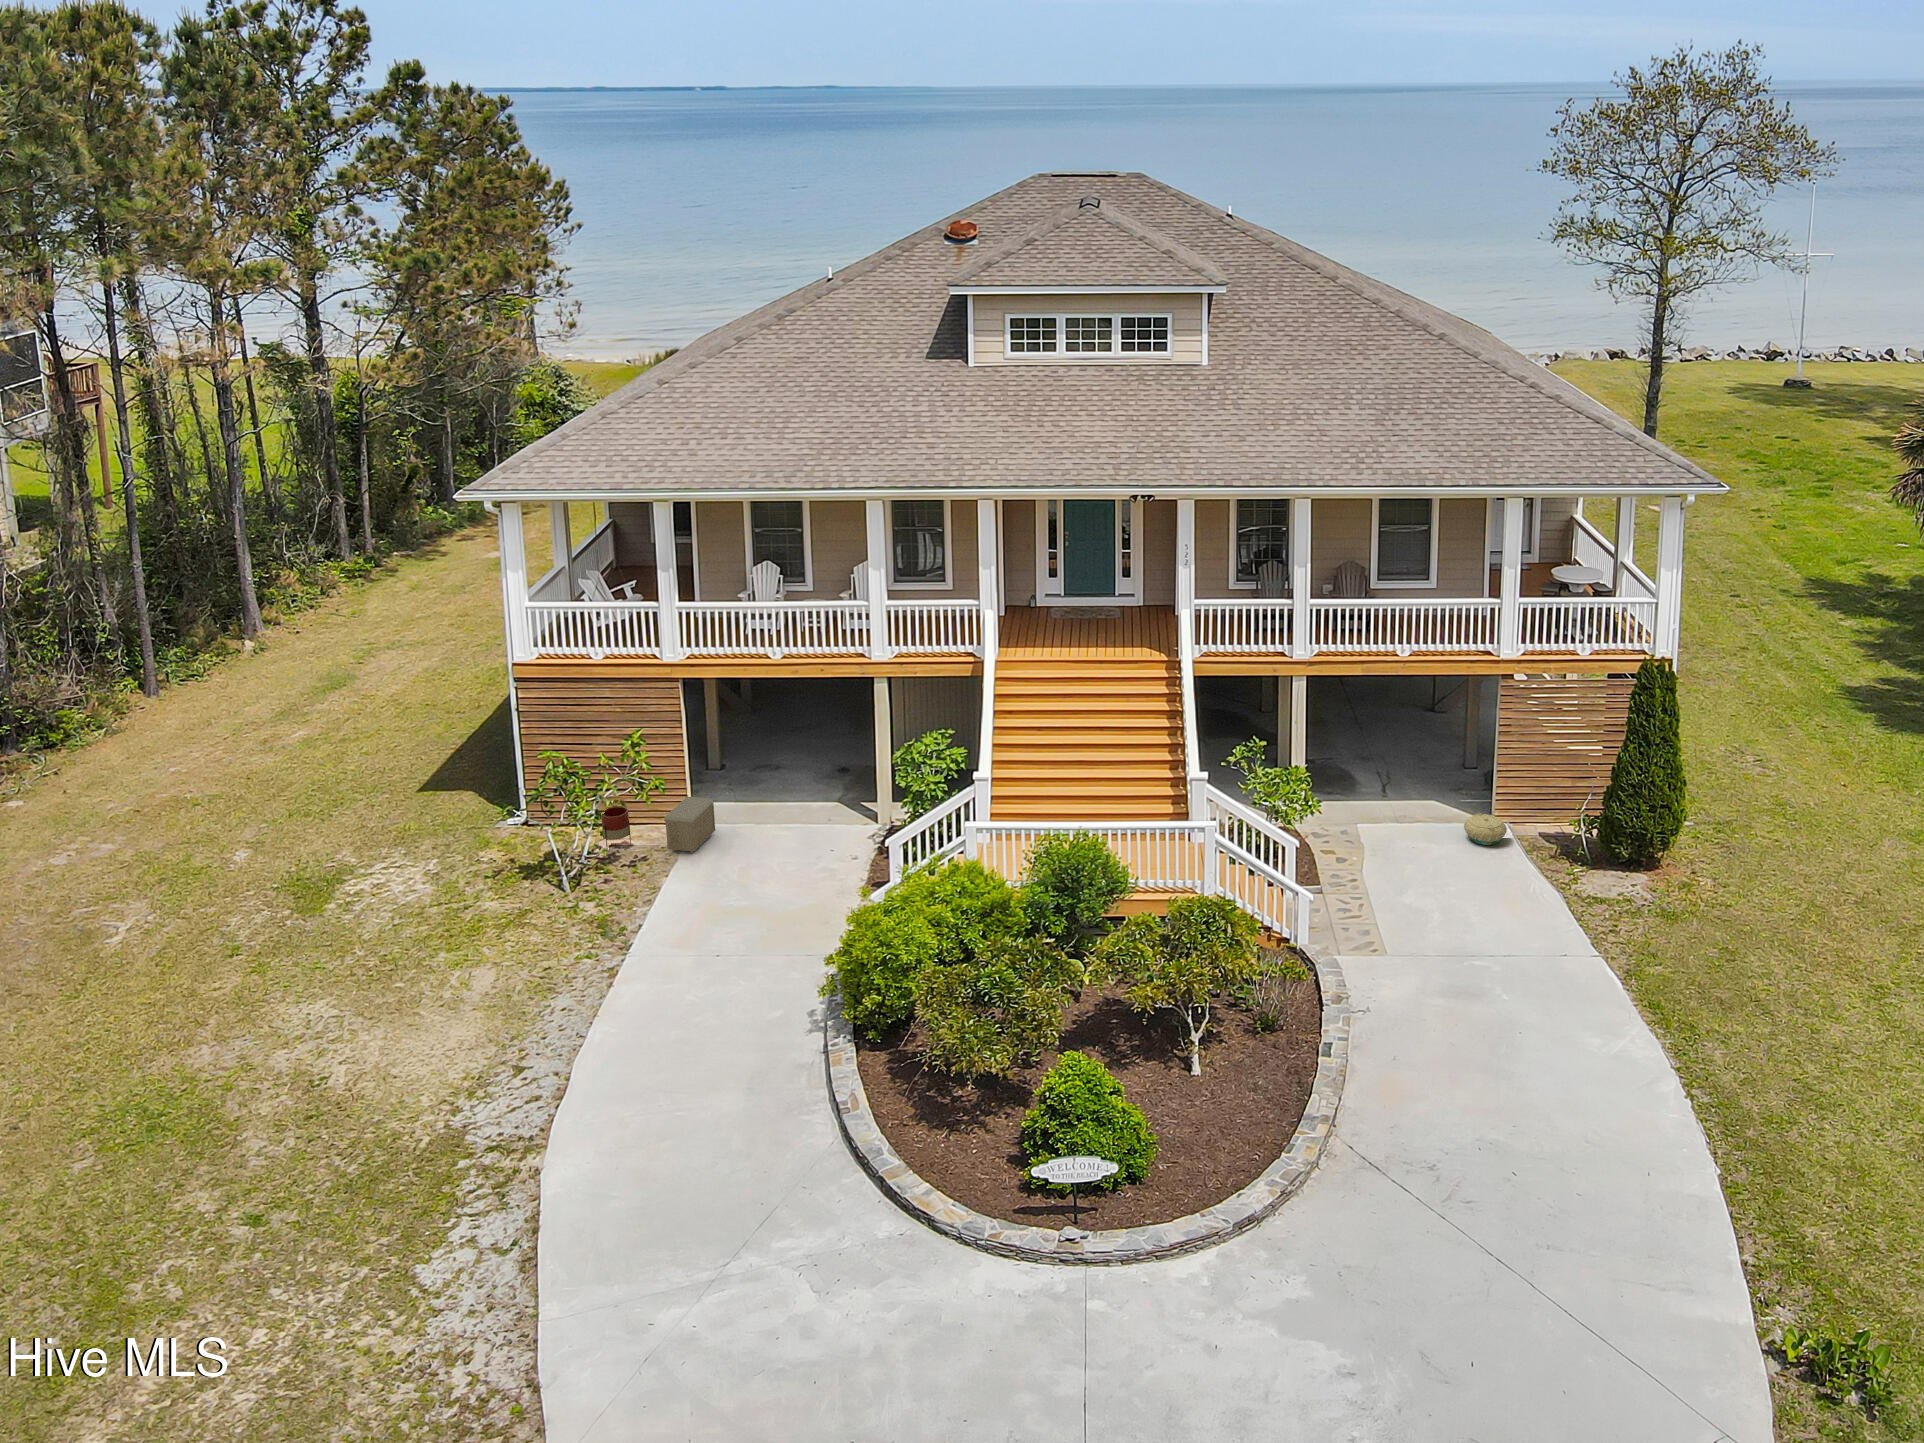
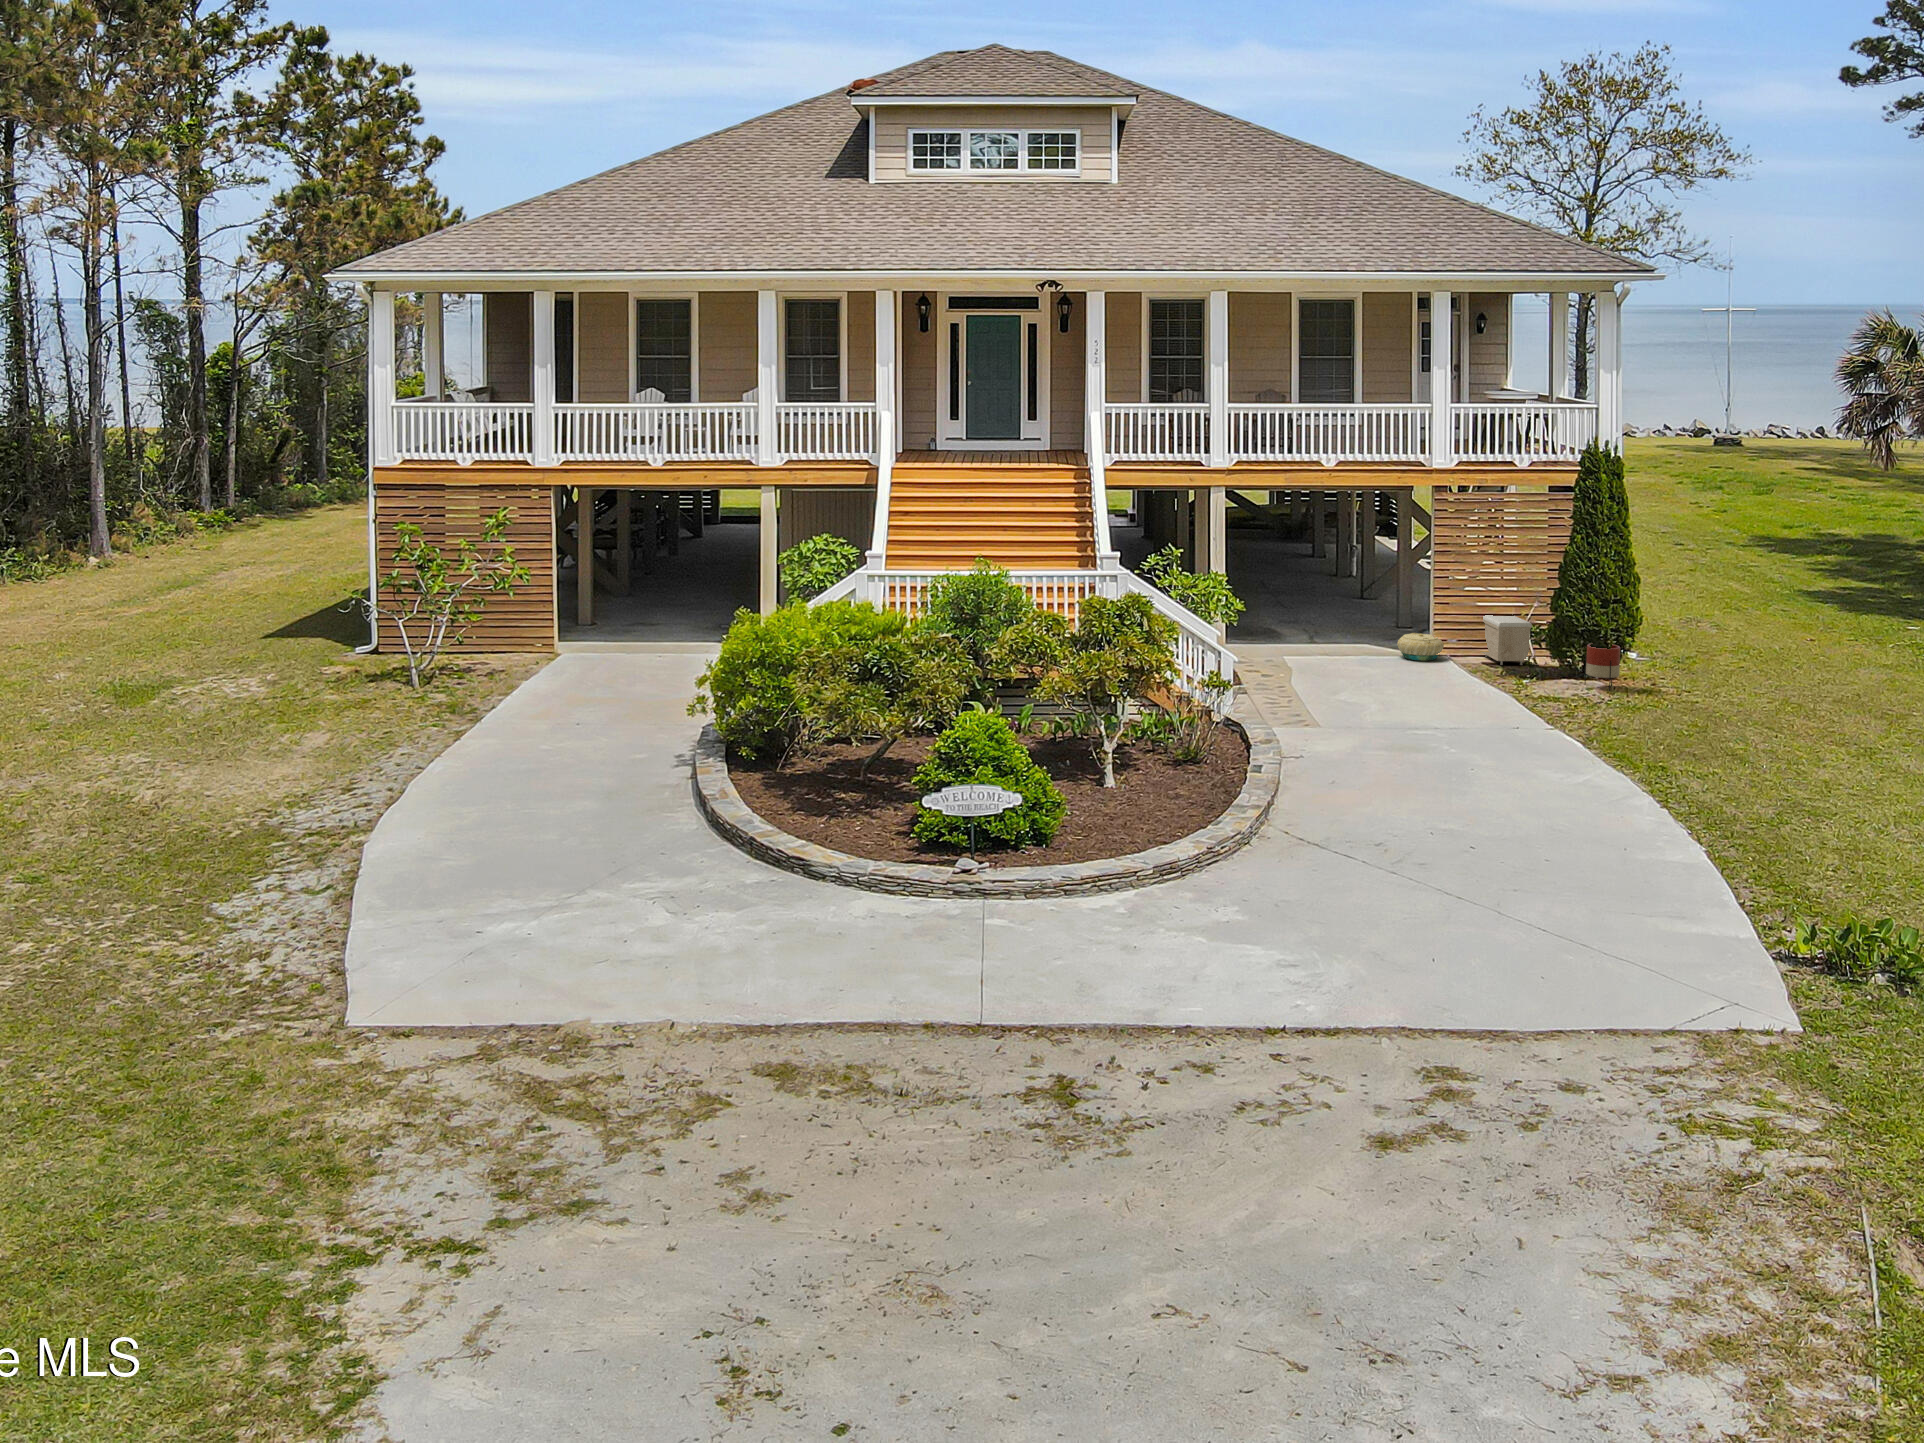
storage bench: present [664,797,715,853] -> present [1482,615,1532,665]
planter: present [601,806,631,847] -> present [1585,644,1620,691]

